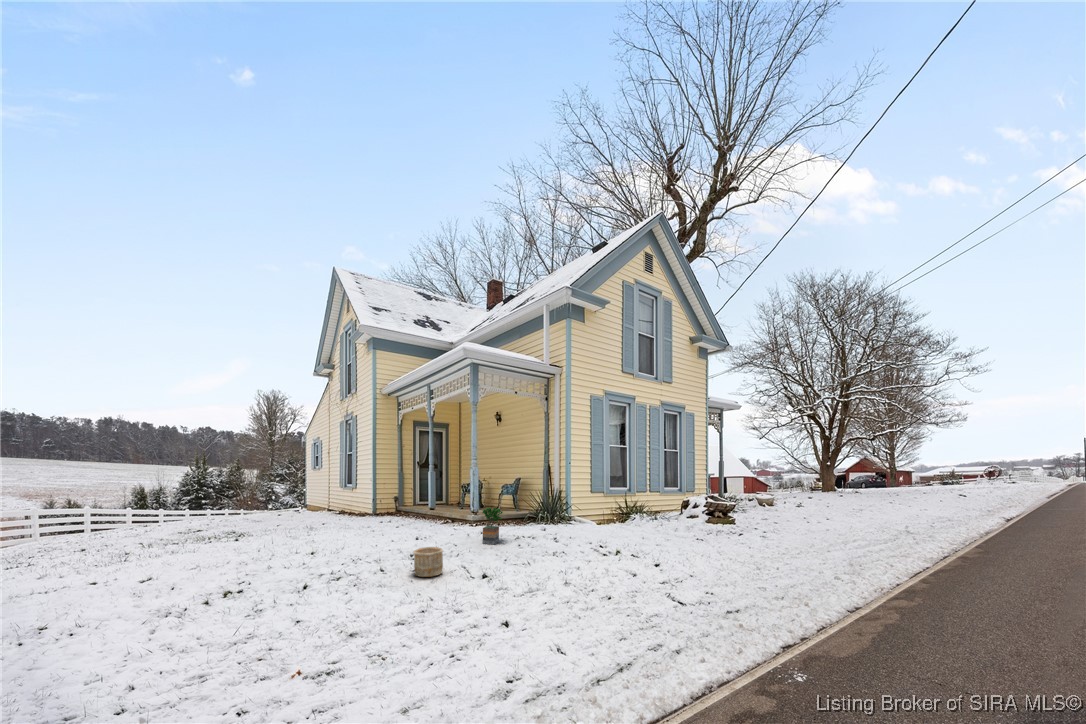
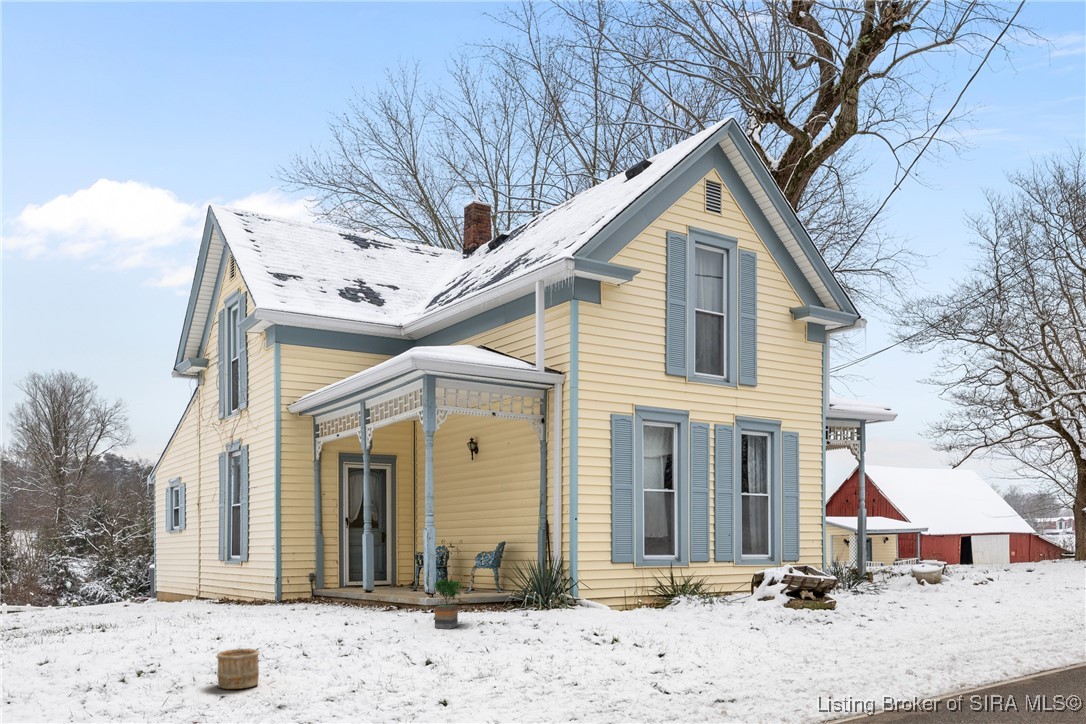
wooden bucket: present [414,547,443,577] -> present [216,649,259,689]

